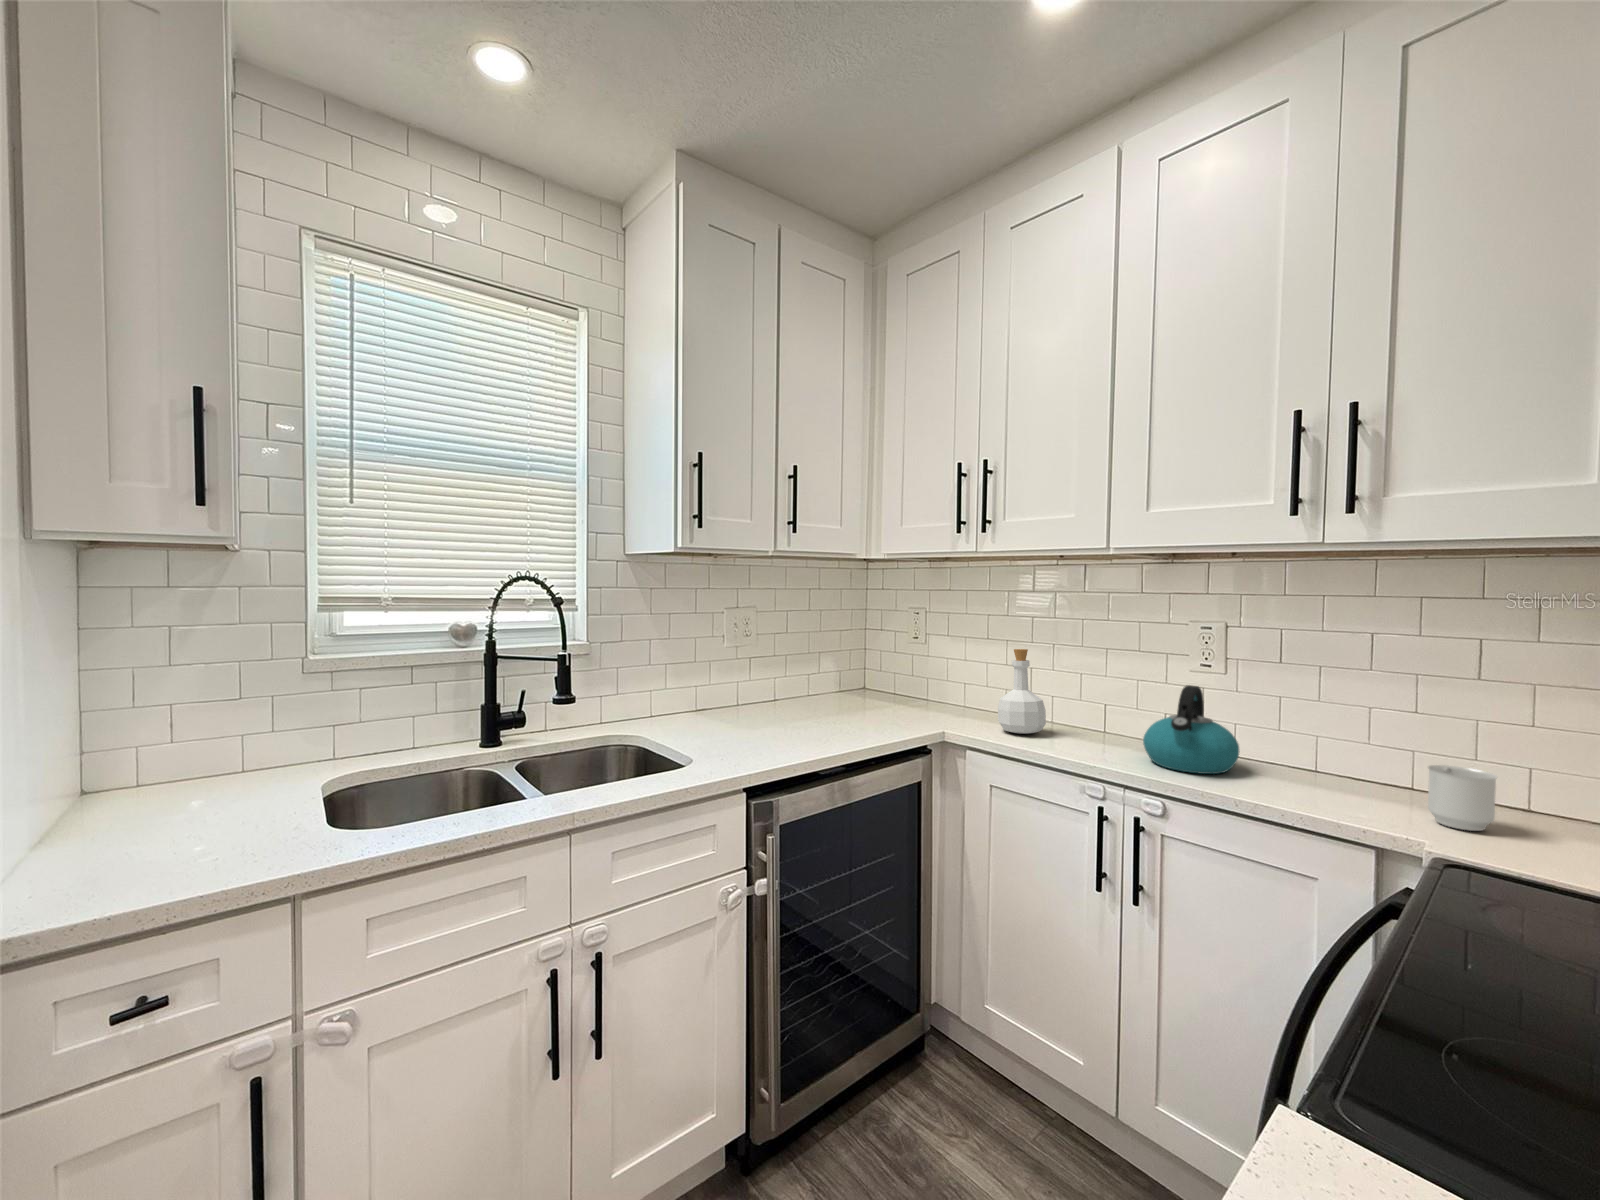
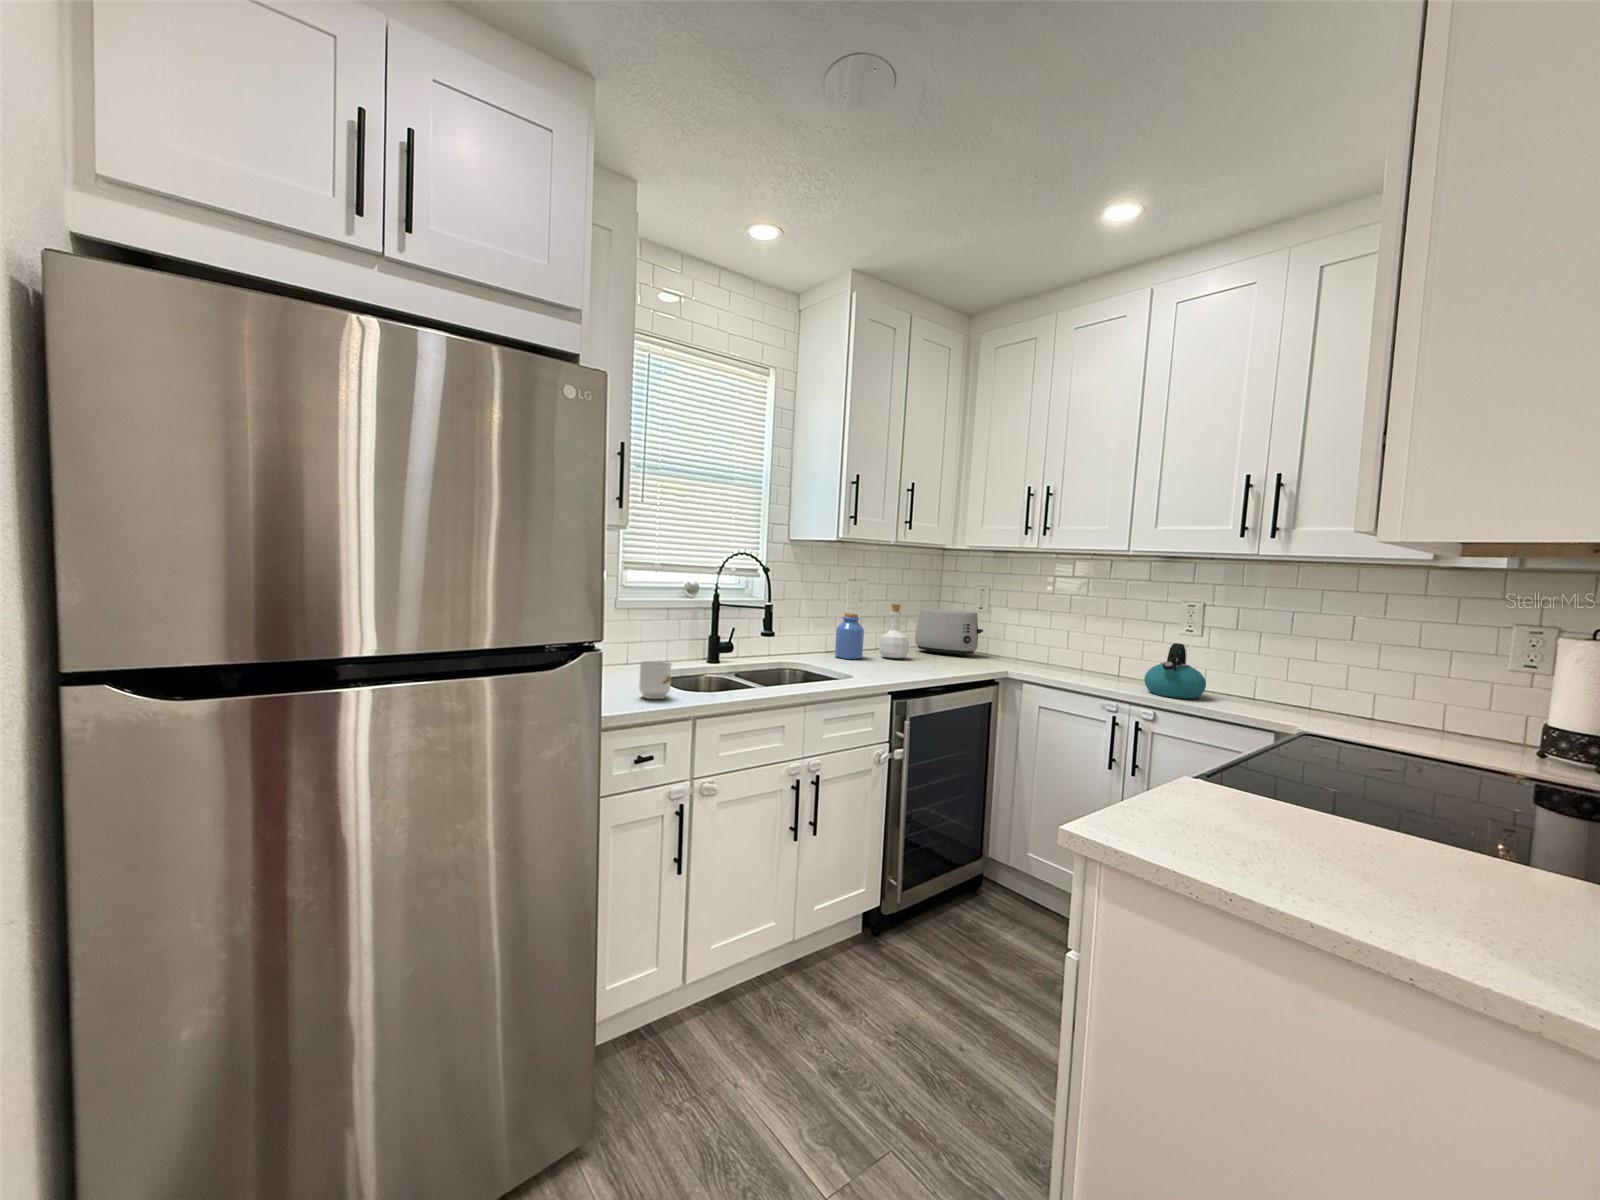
toaster: none [826,640,916,705] -> present [915,608,983,656]
bottle: present [998,649,1046,734] -> present [880,604,909,658]
jar: none [696,656,737,724] -> present [835,613,864,659]
mug: present [1428,765,1497,831] -> present [639,661,672,699]

